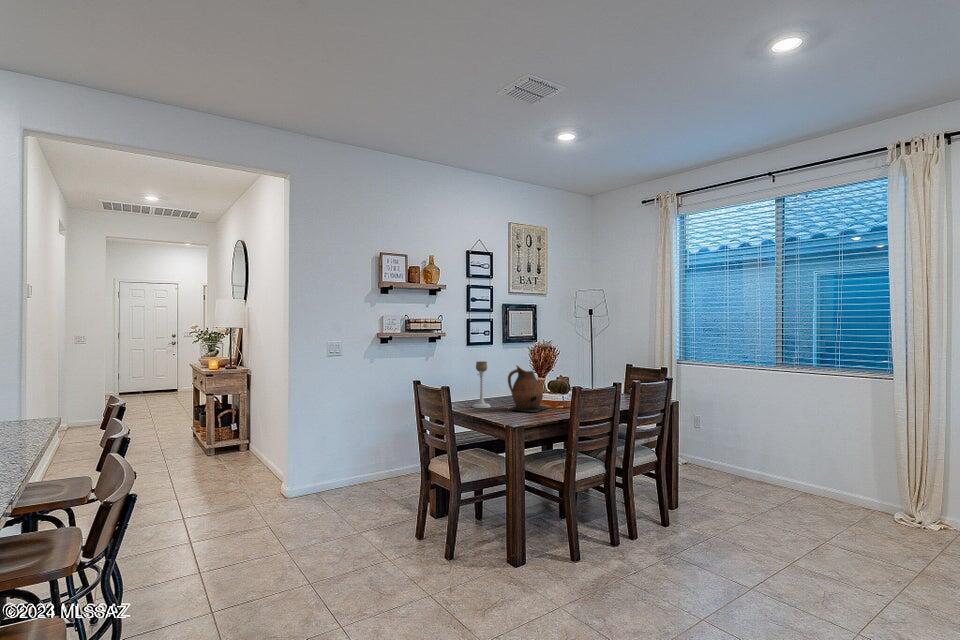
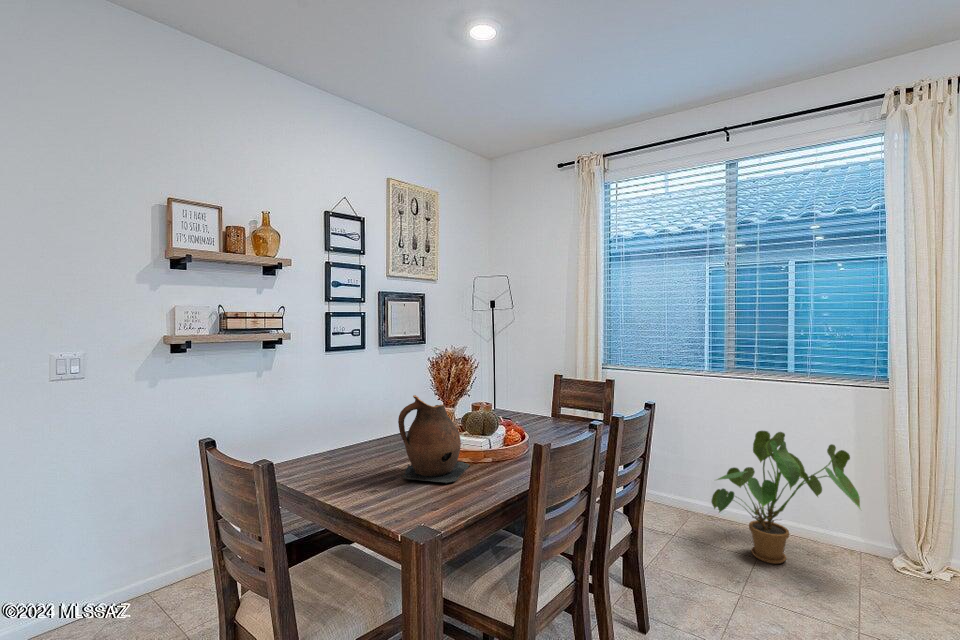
candle holder: present [472,361,491,408] -> none [331,388,366,475]
house plant: none [746,412,860,509] -> present [711,431,860,564]

